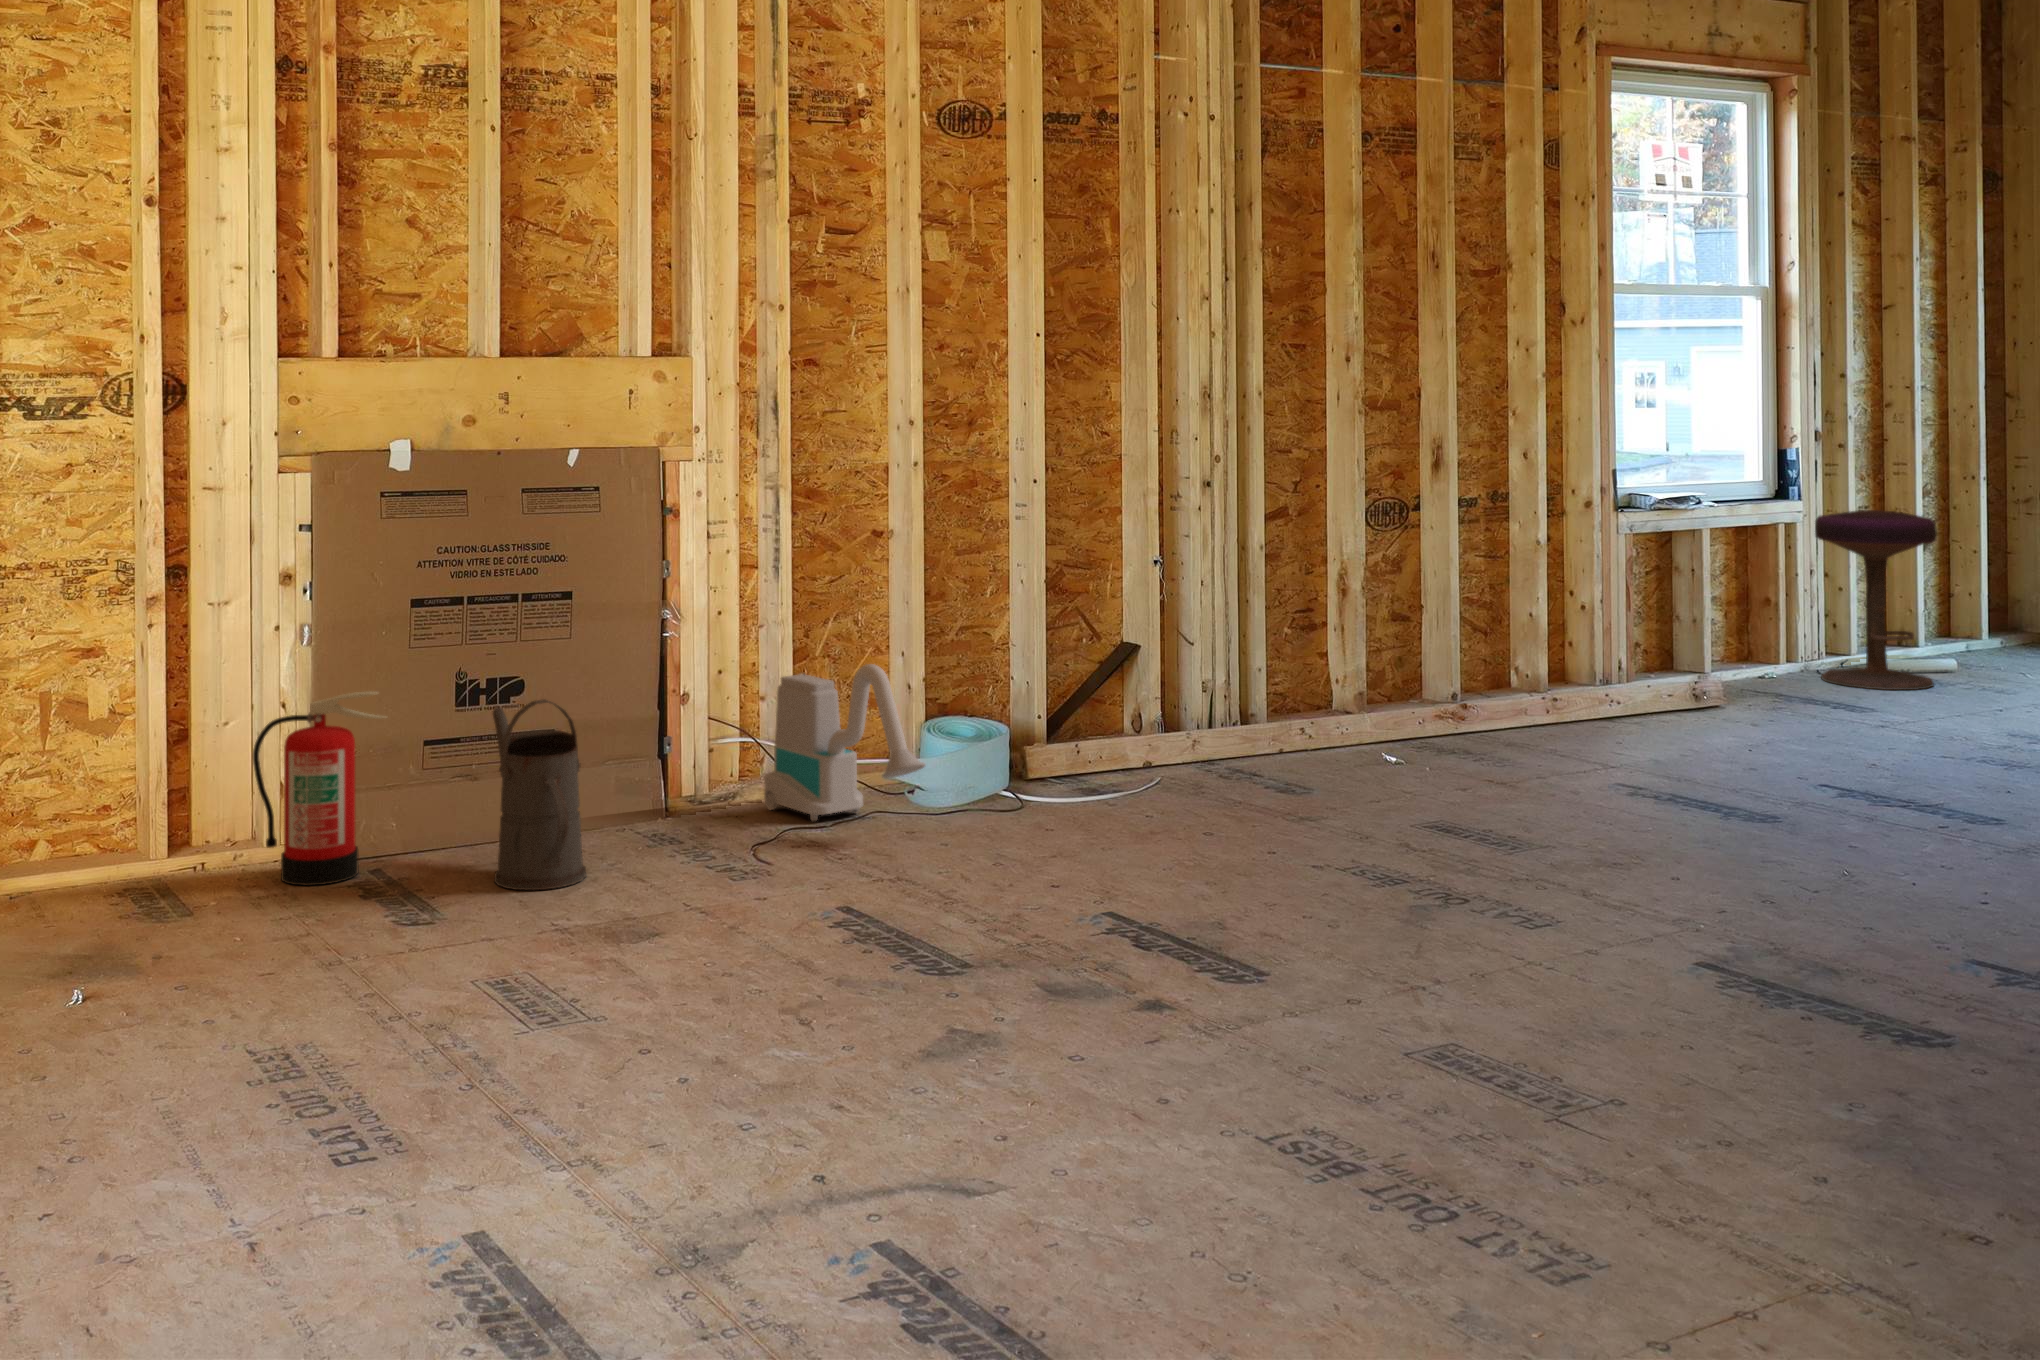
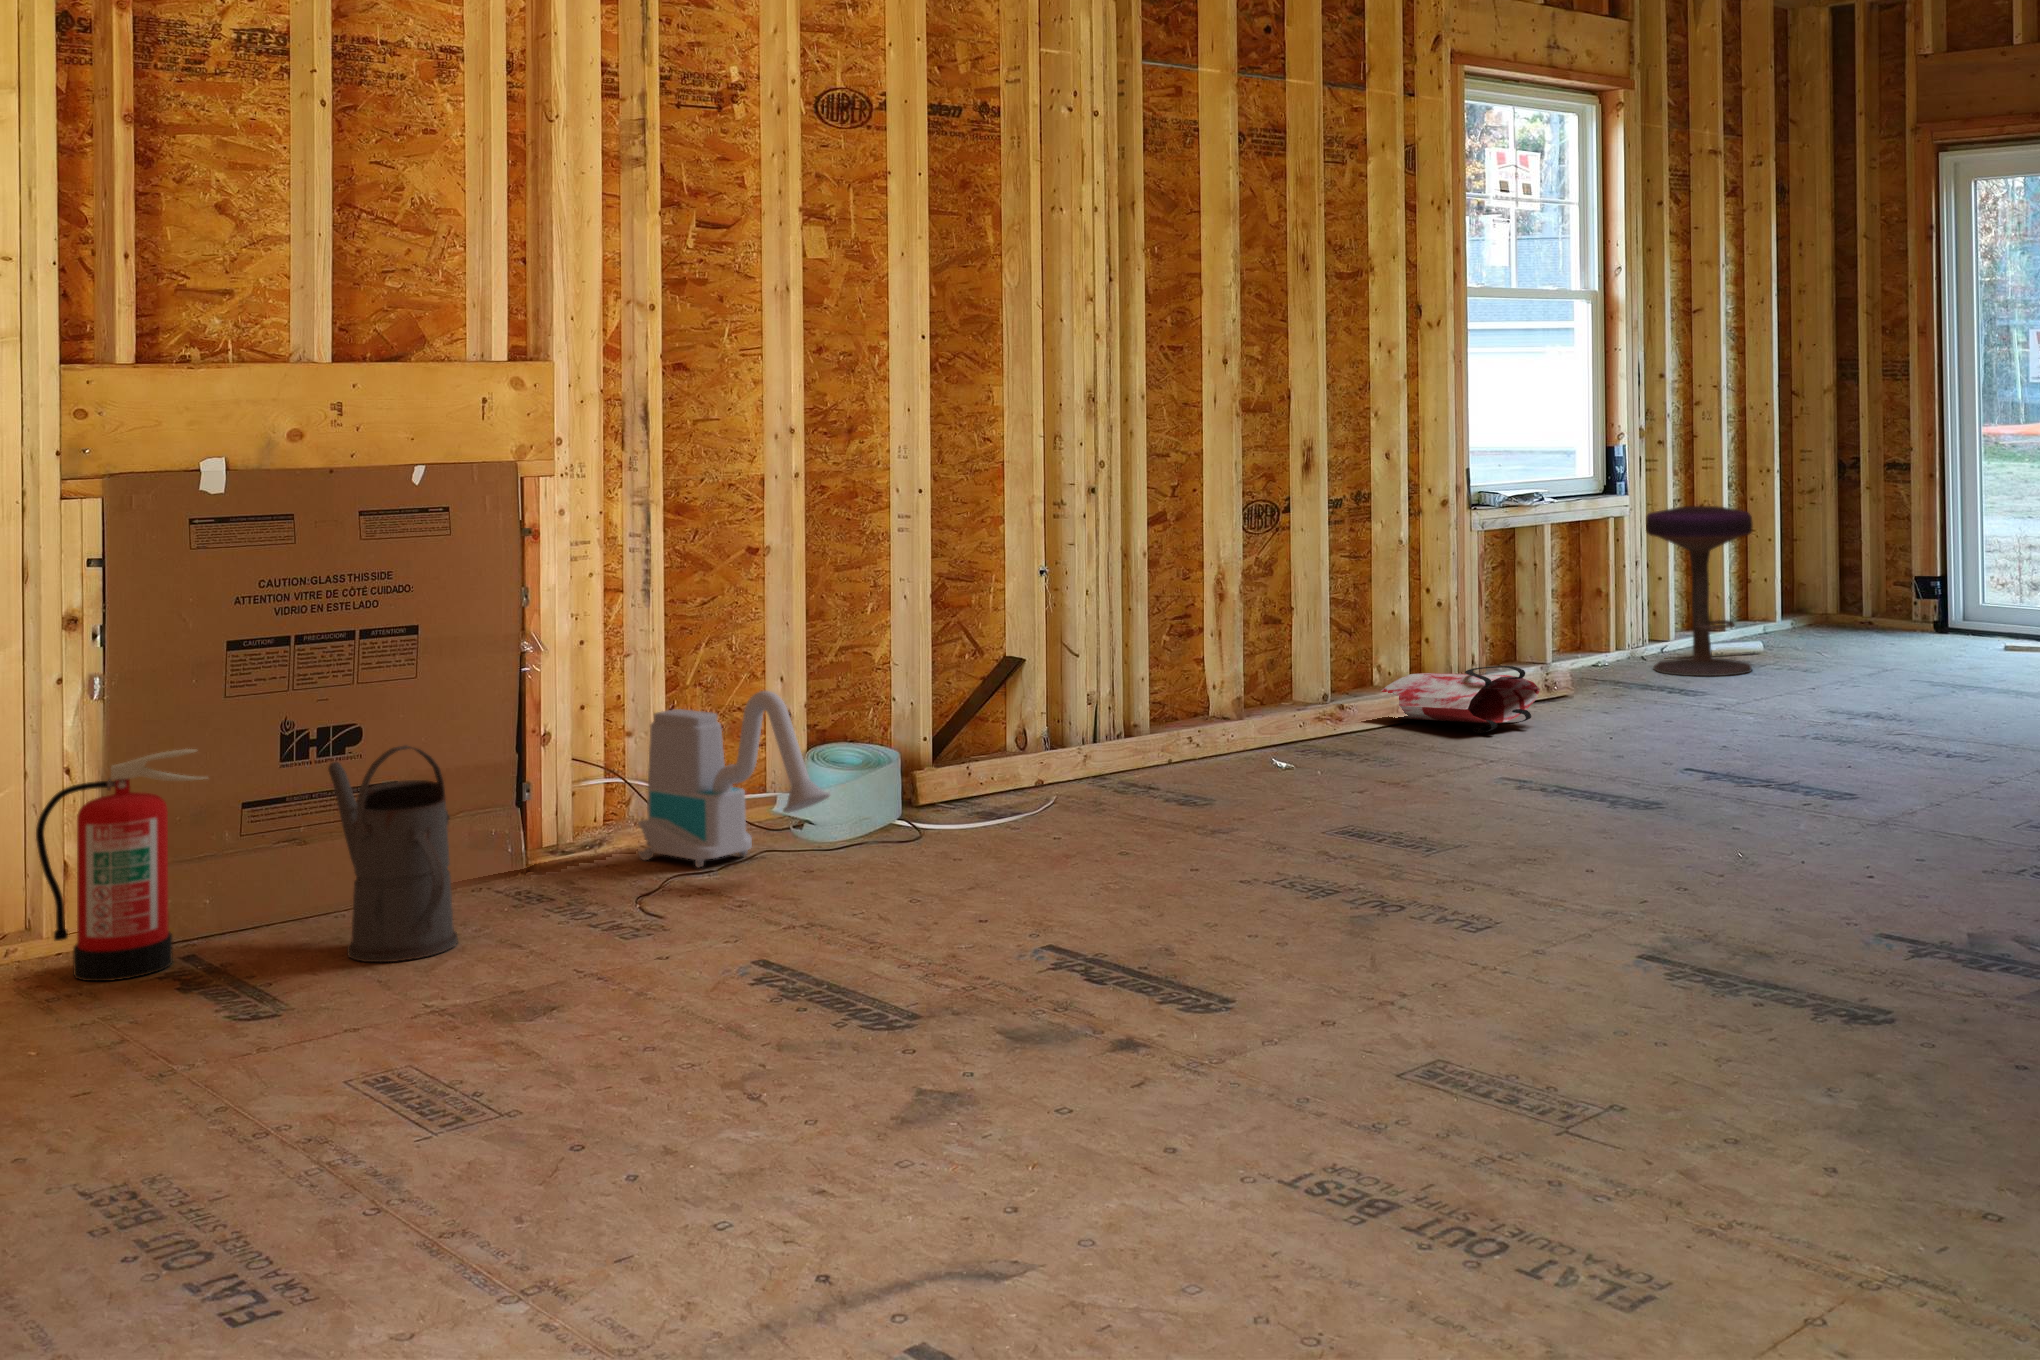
bag: none [1495,672,1677,737] -> present [1381,666,1540,733]

